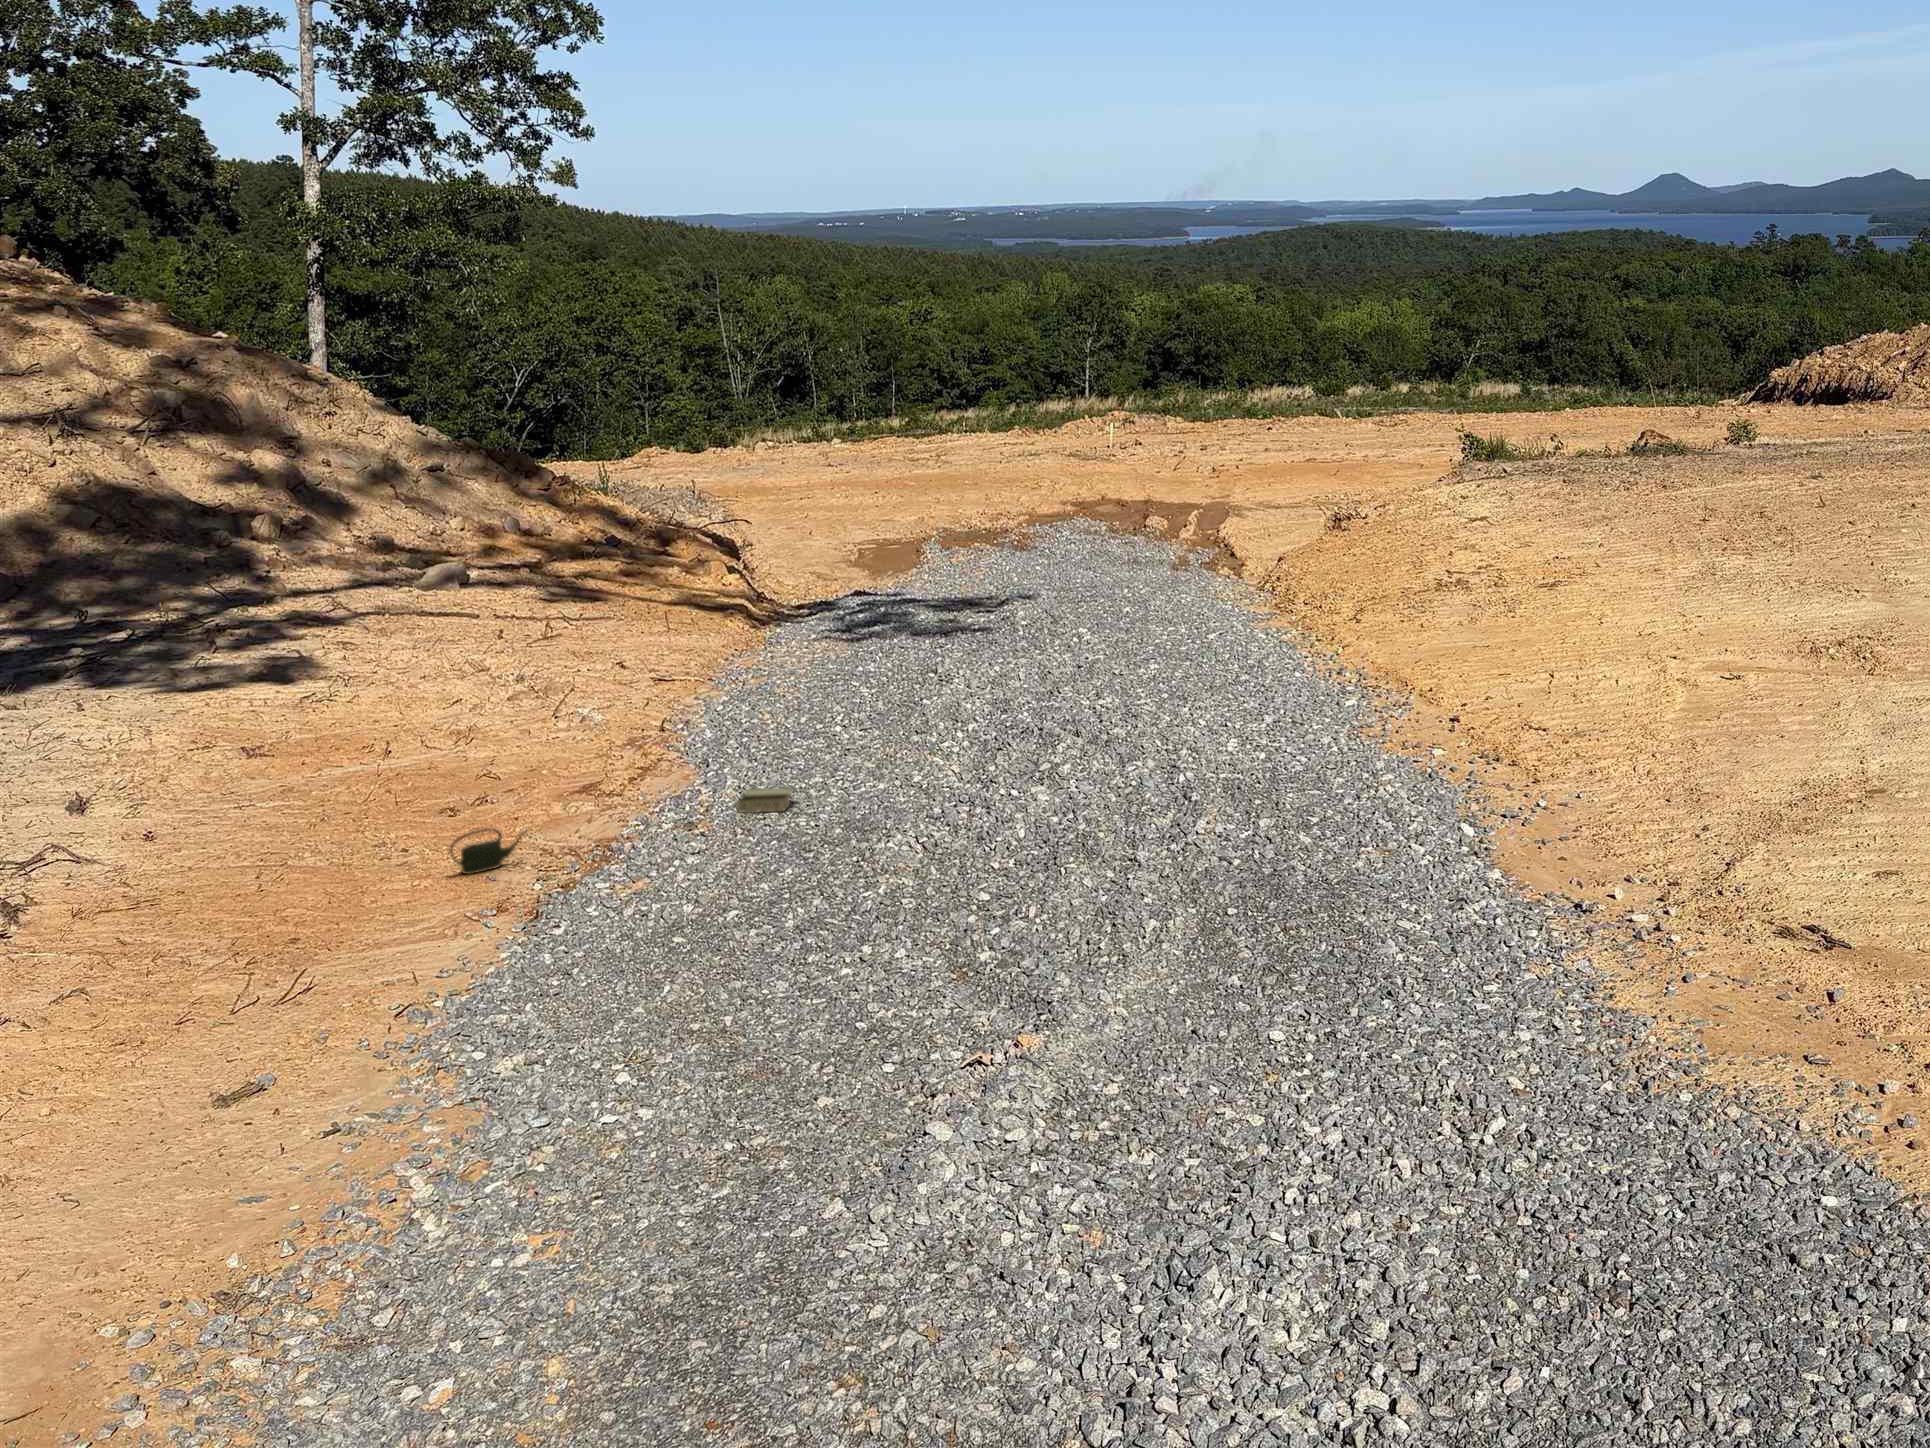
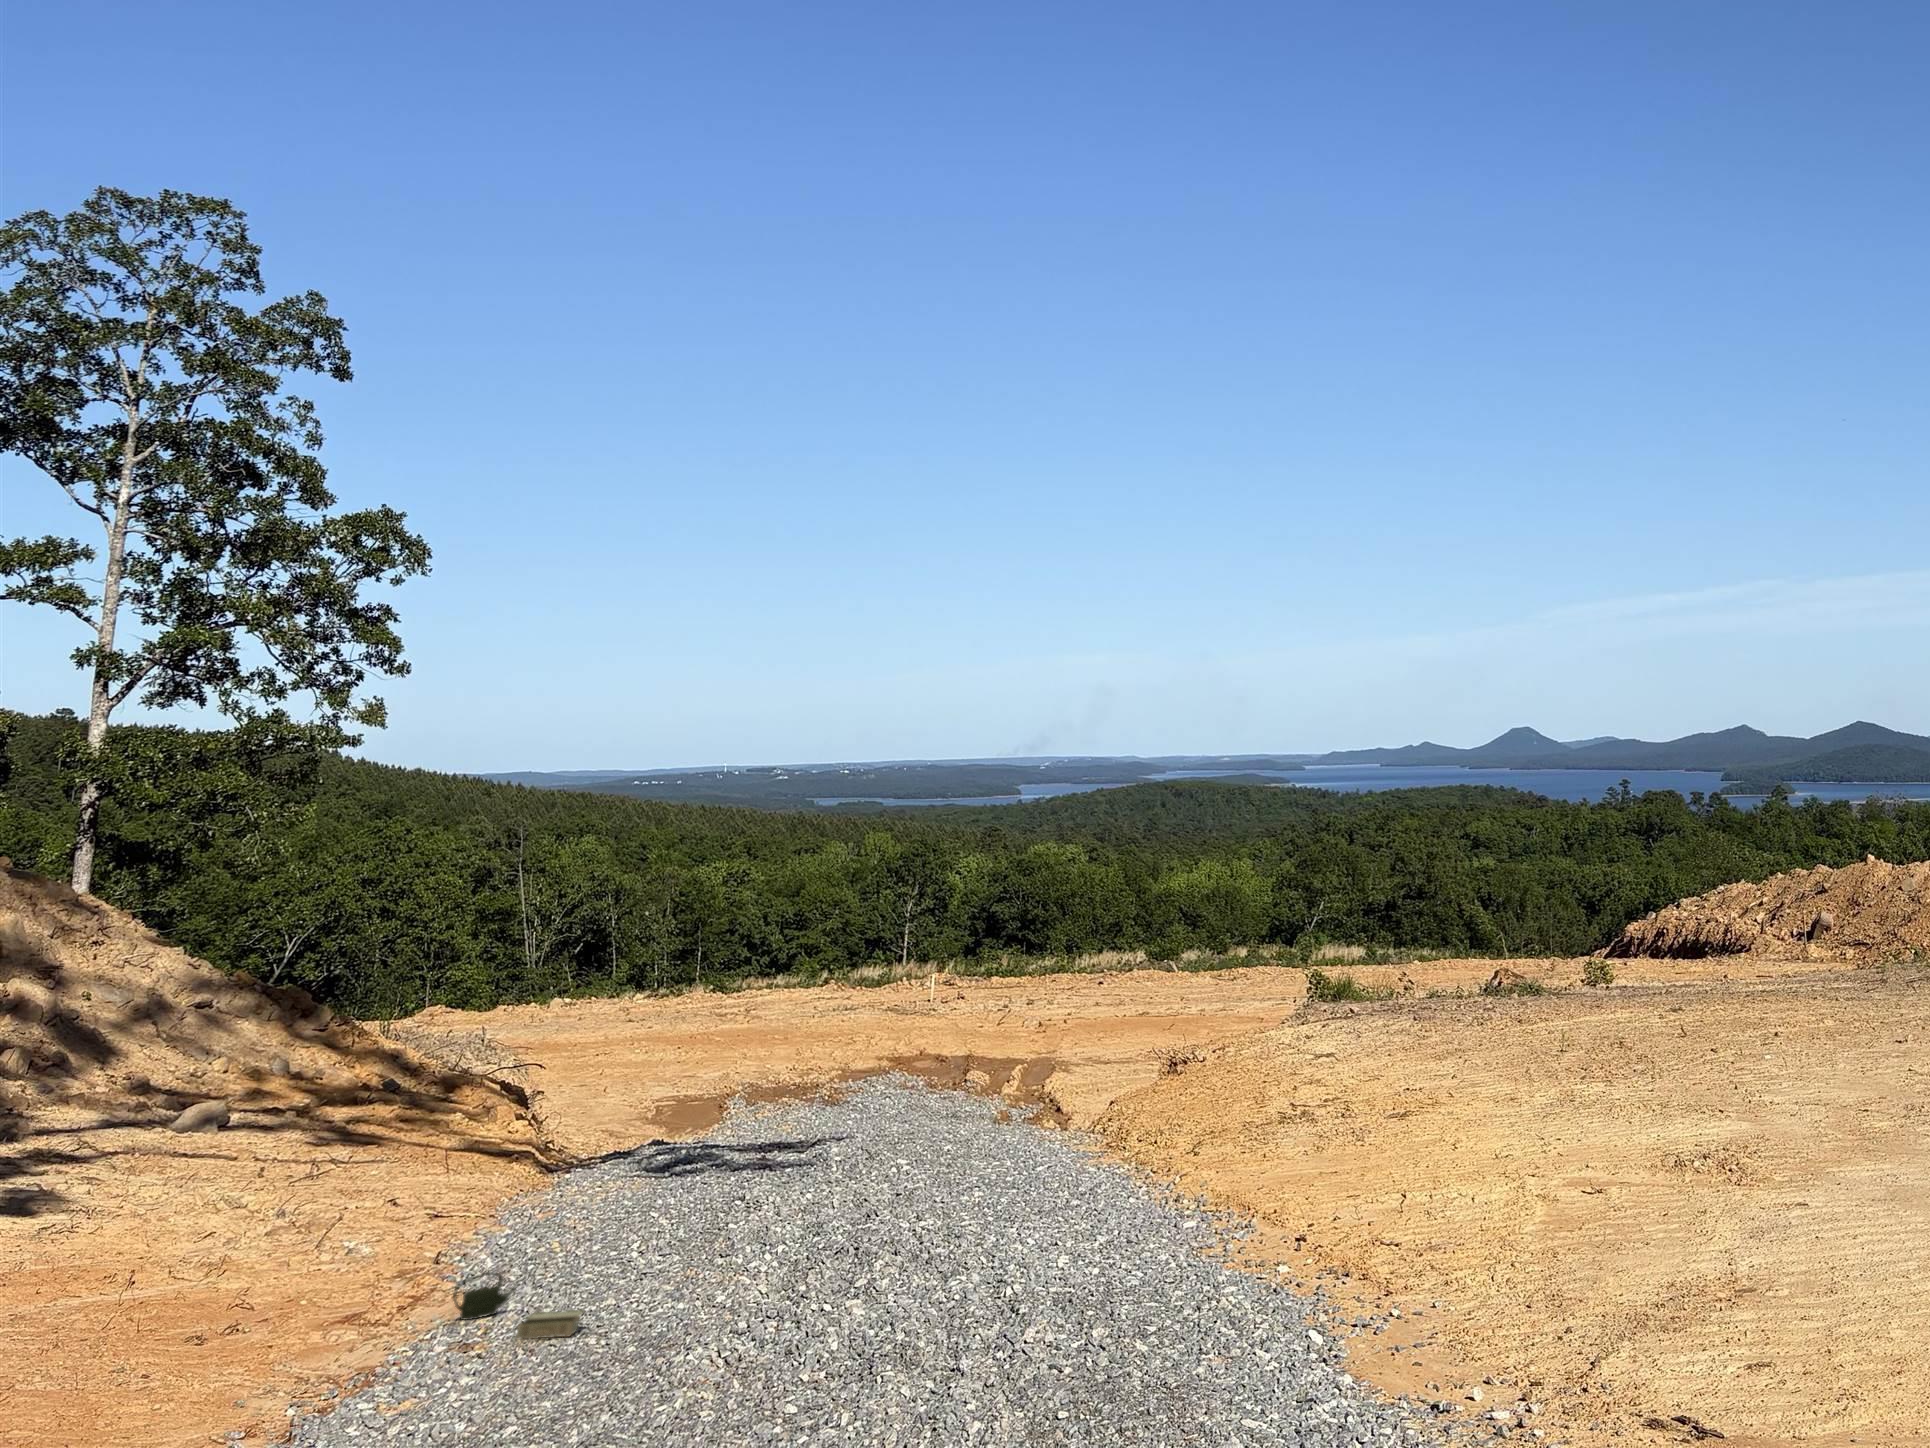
watering can: present [450,828,525,874] -> present [453,1272,519,1320]

